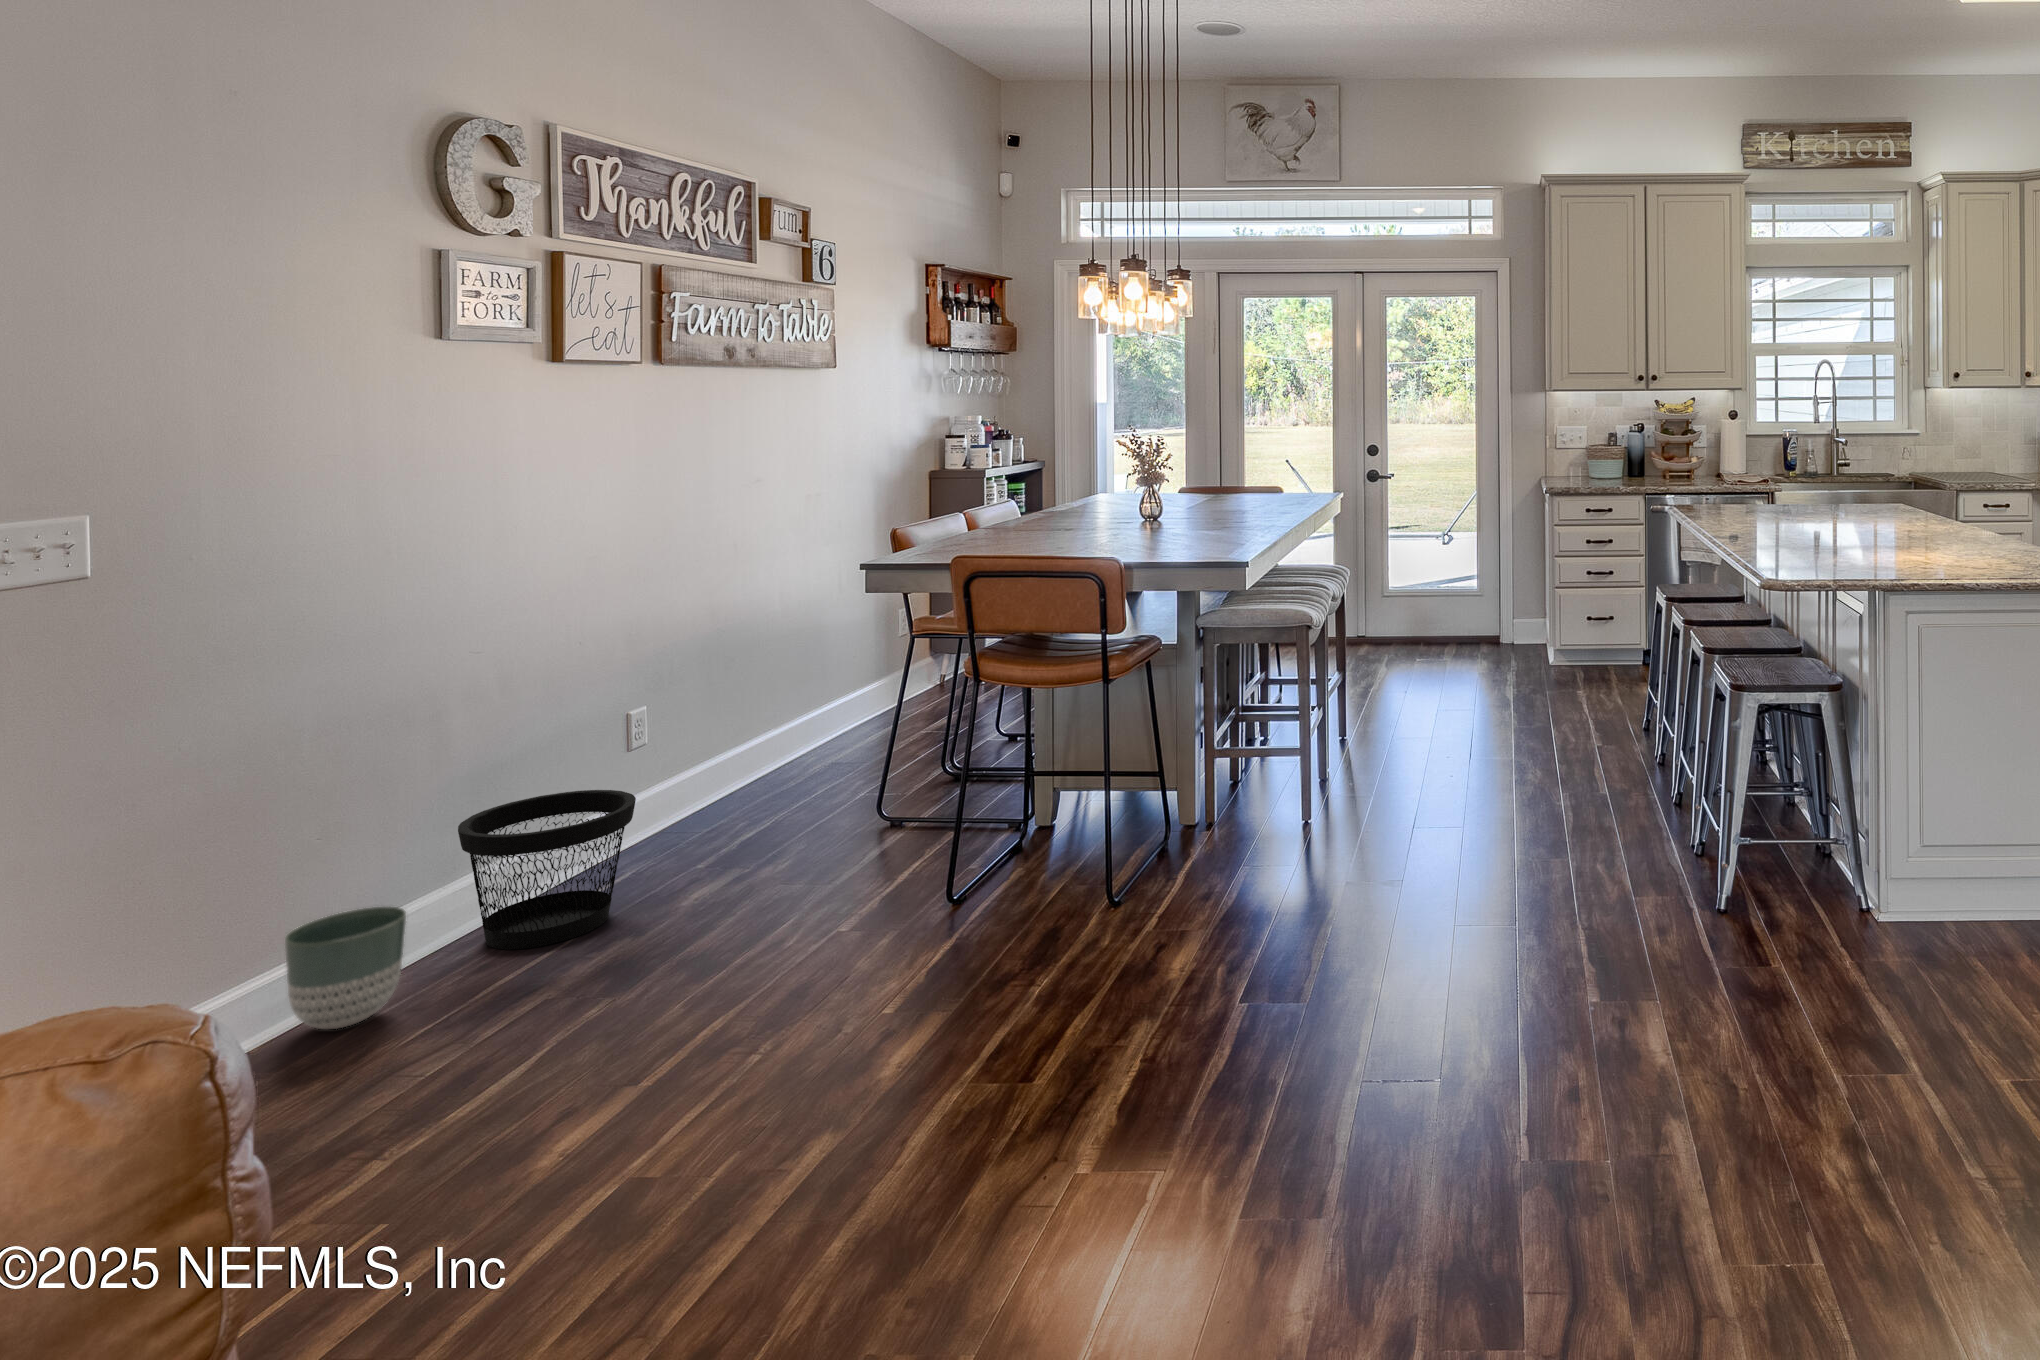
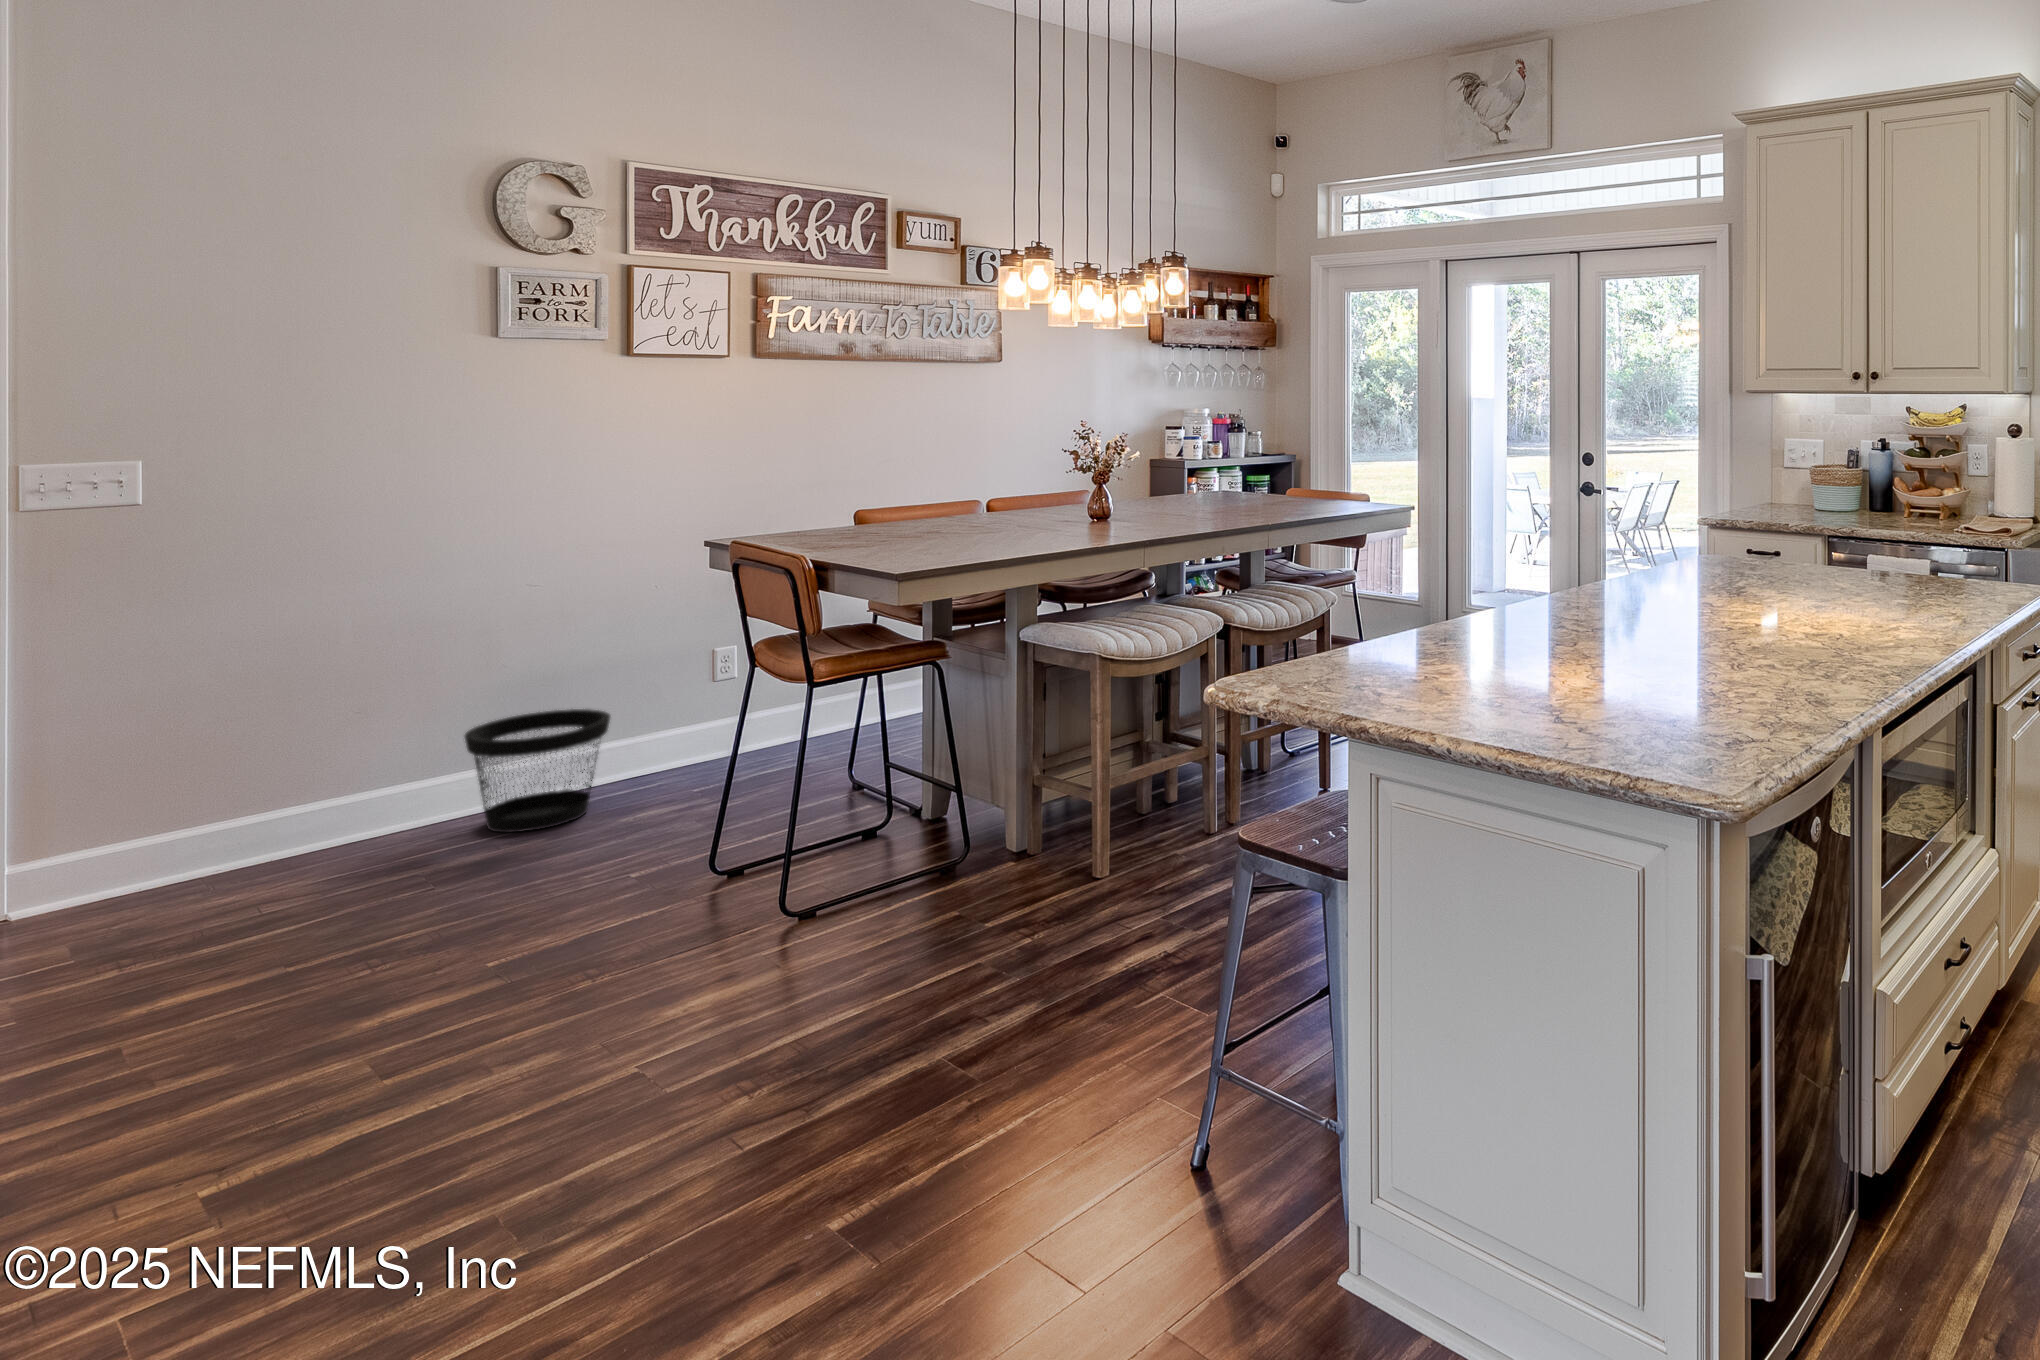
planter: present [285,907,406,1029] -> none [278,776,371,864]

